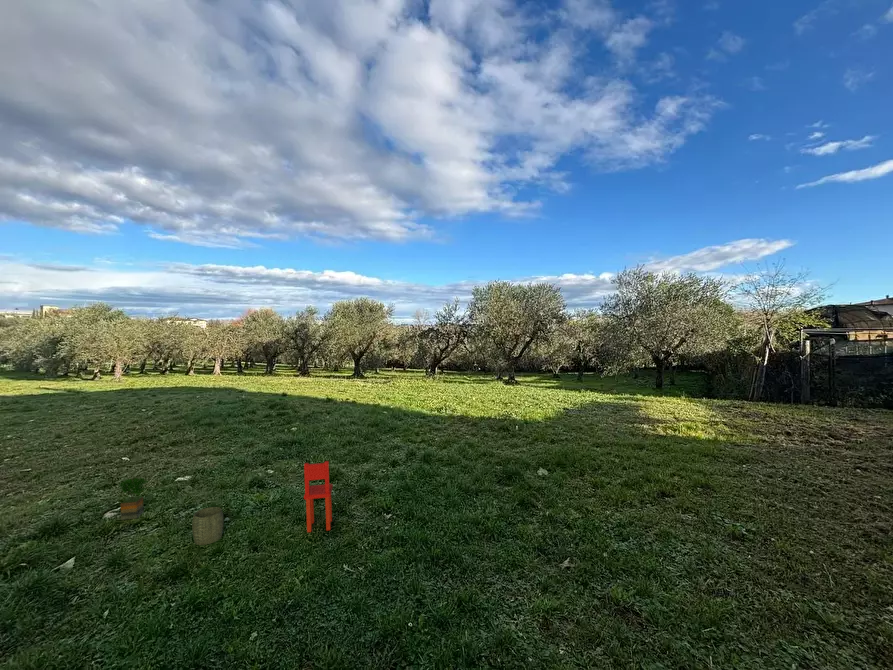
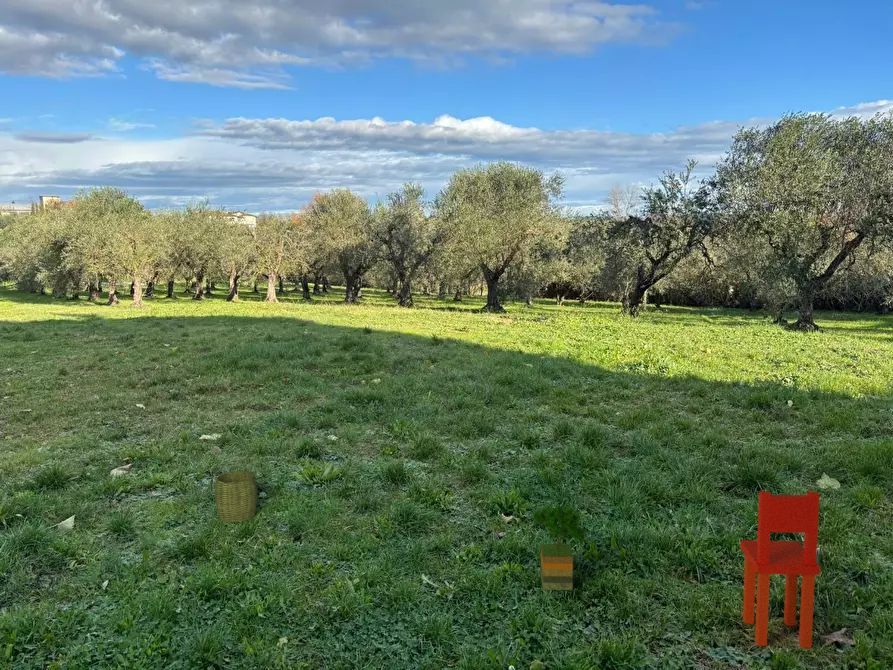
chair: present [304,461,333,532] -> present [741,491,820,648]
potted tree: present [119,478,148,520] -> present [533,505,586,590]

